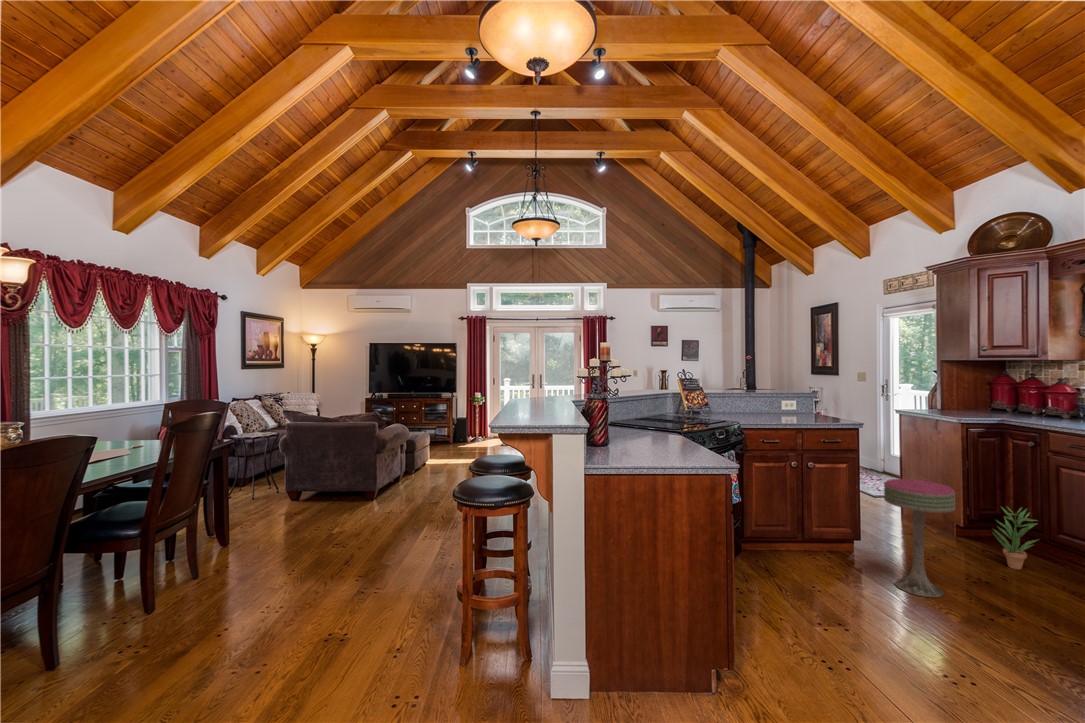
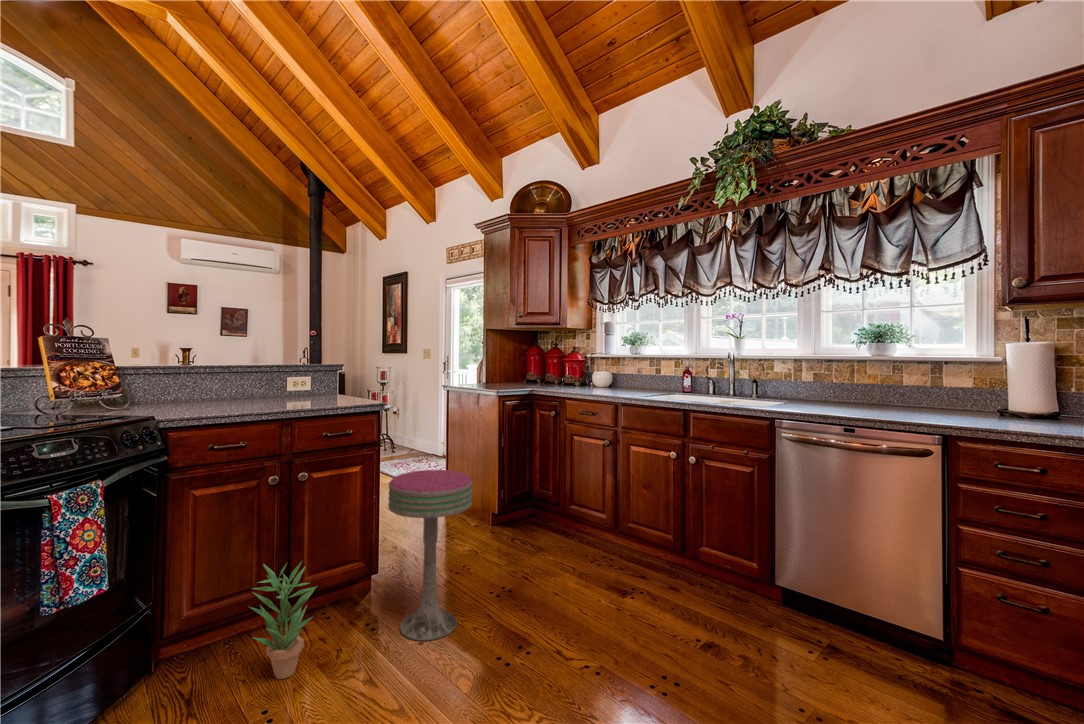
potted plant: present [995,508,1037,569] -> present [249,561,317,679]

